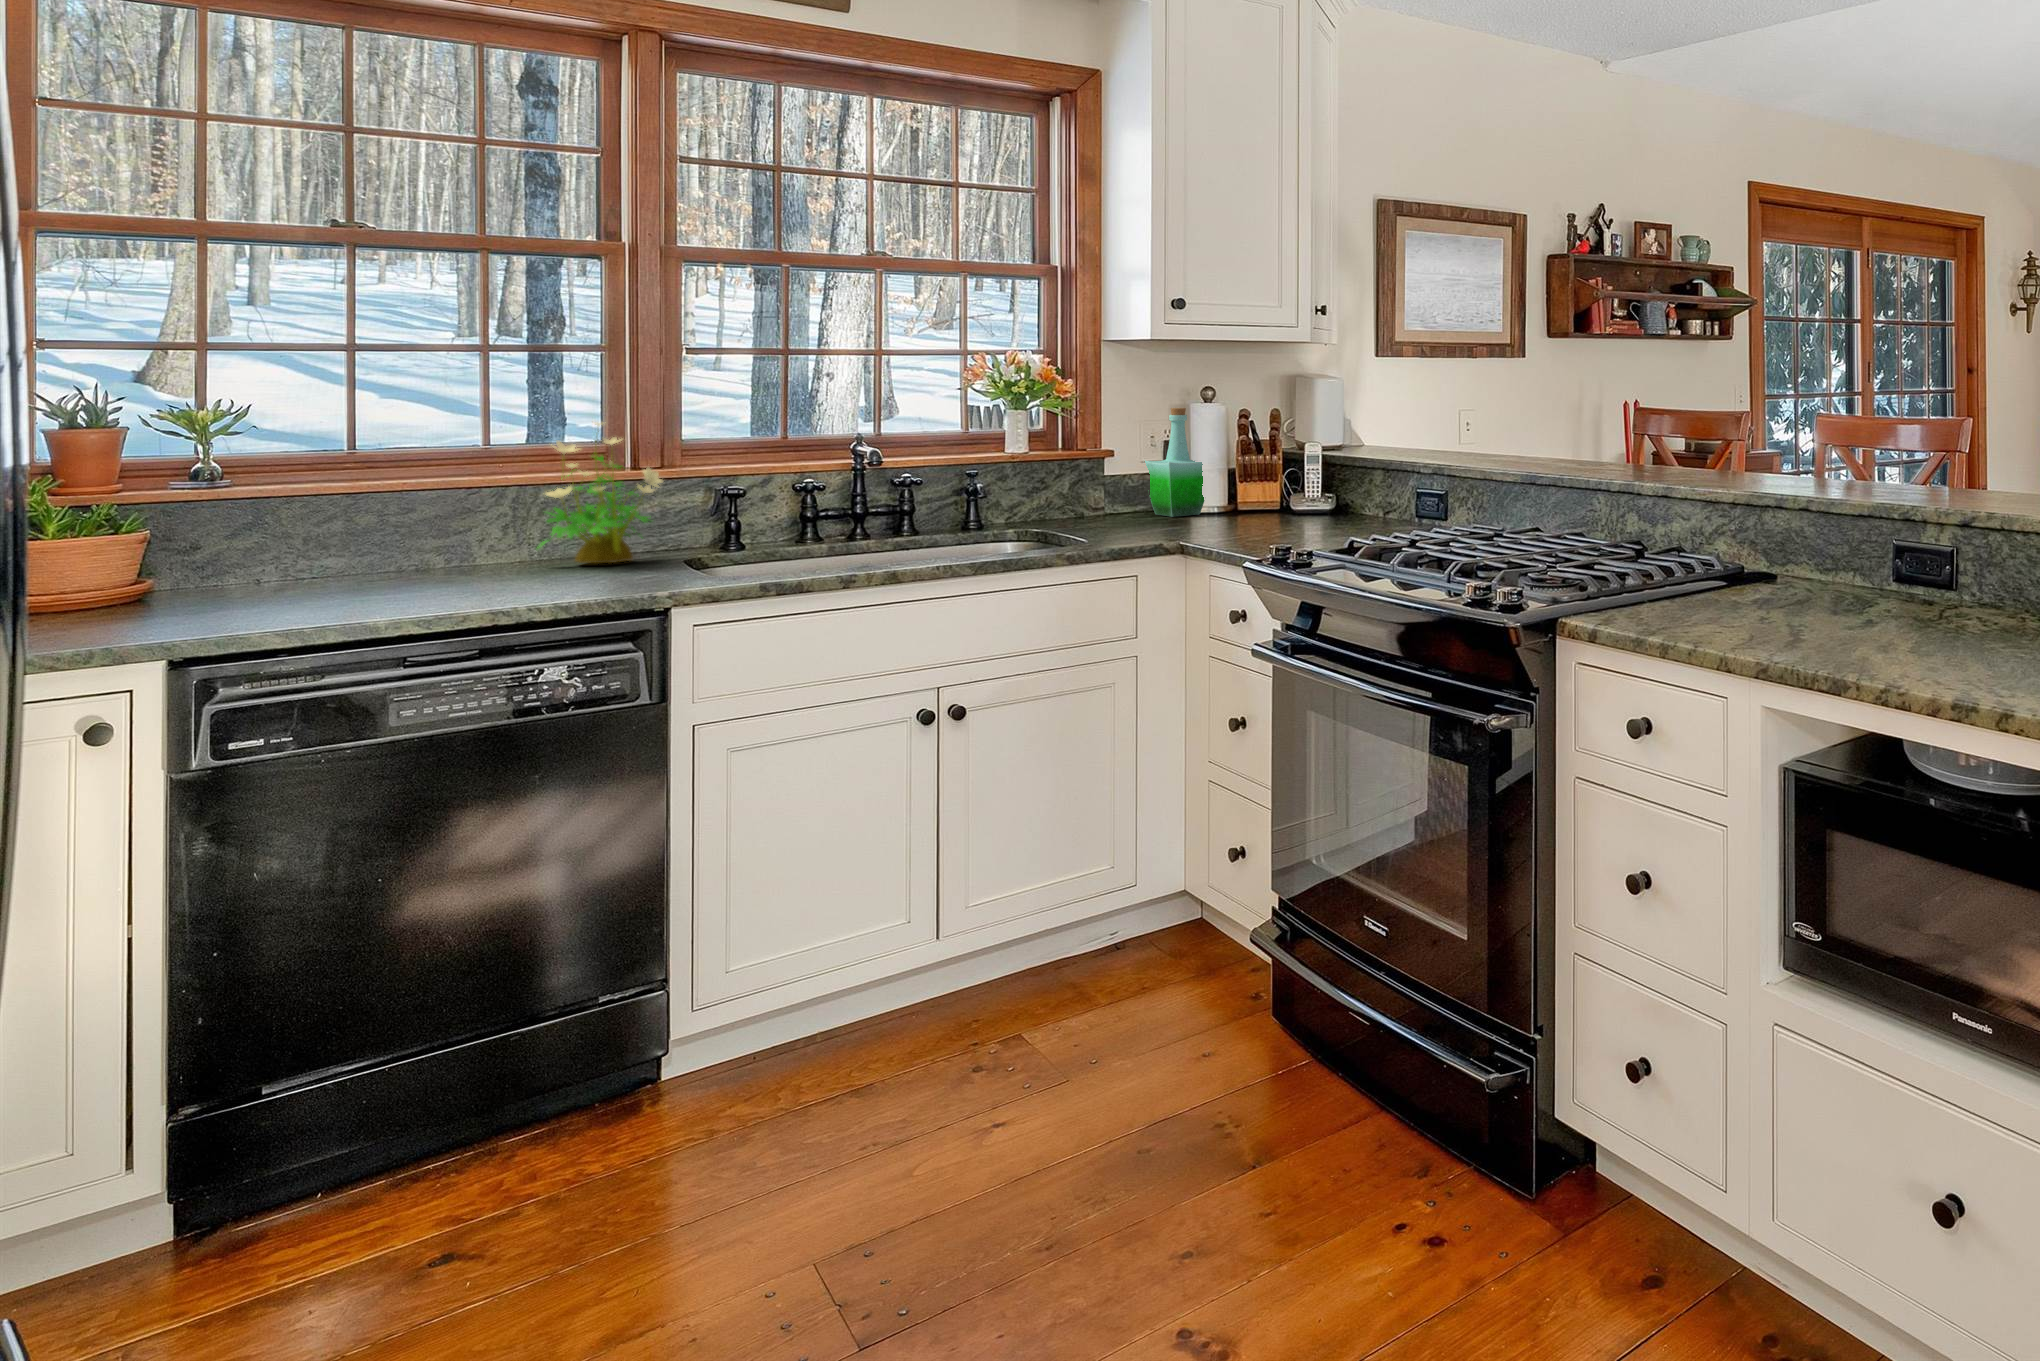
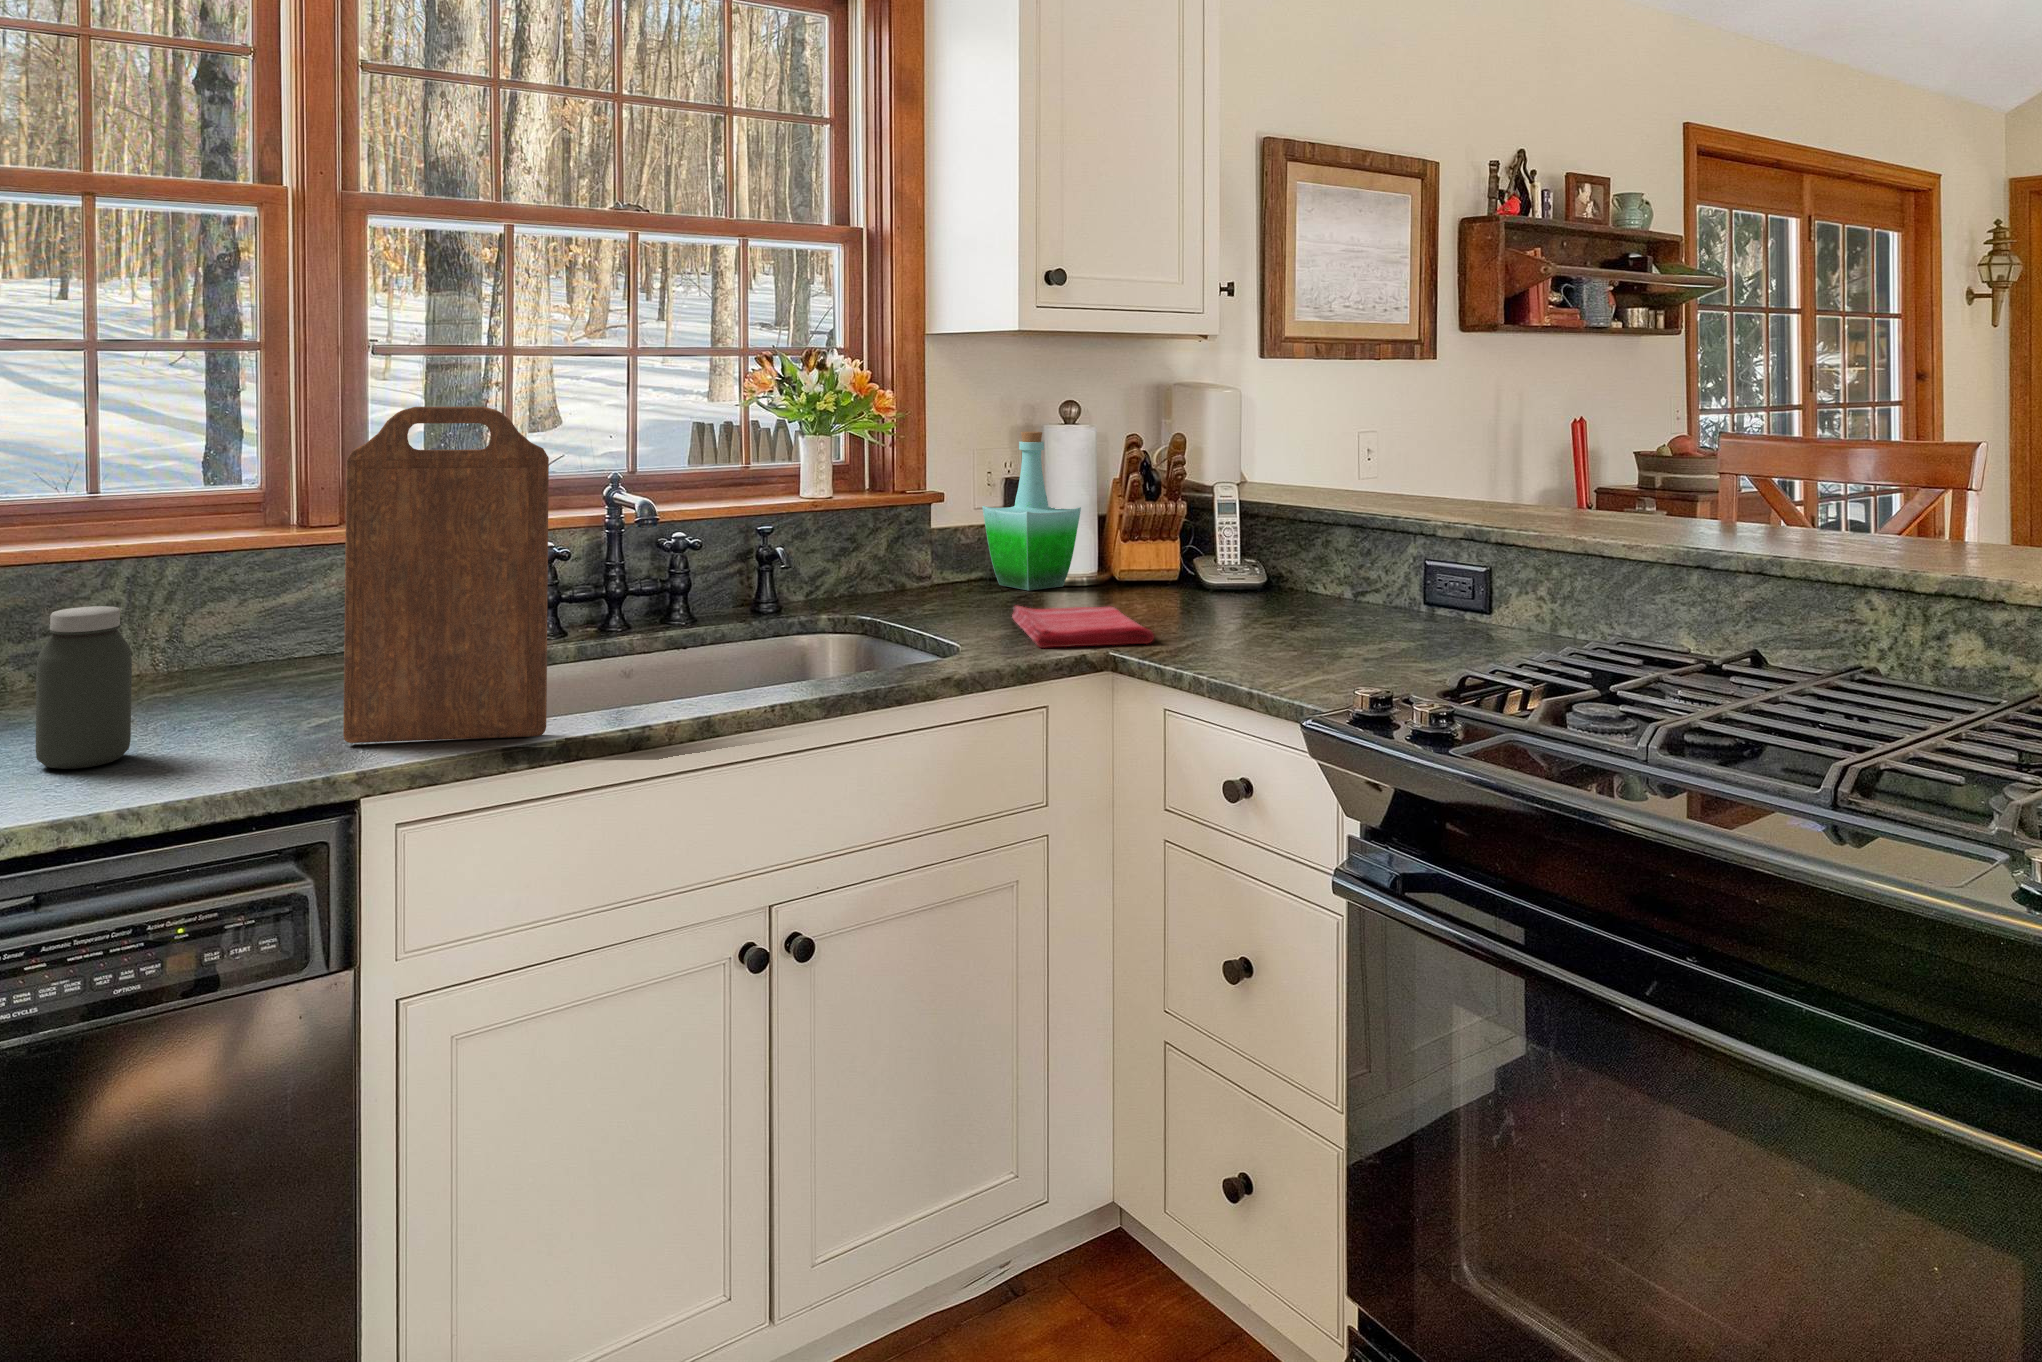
cutting board: none [663,385,792,583] -> present [343,407,549,743]
potted plant: present [537,423,662,563] -> none [151,457,339,680]
jar: none [470,504,529,596] -> present [36,606,132,769]
dish towel: none [1136,519,1215,540] -> present [1012,606,1154,648]

